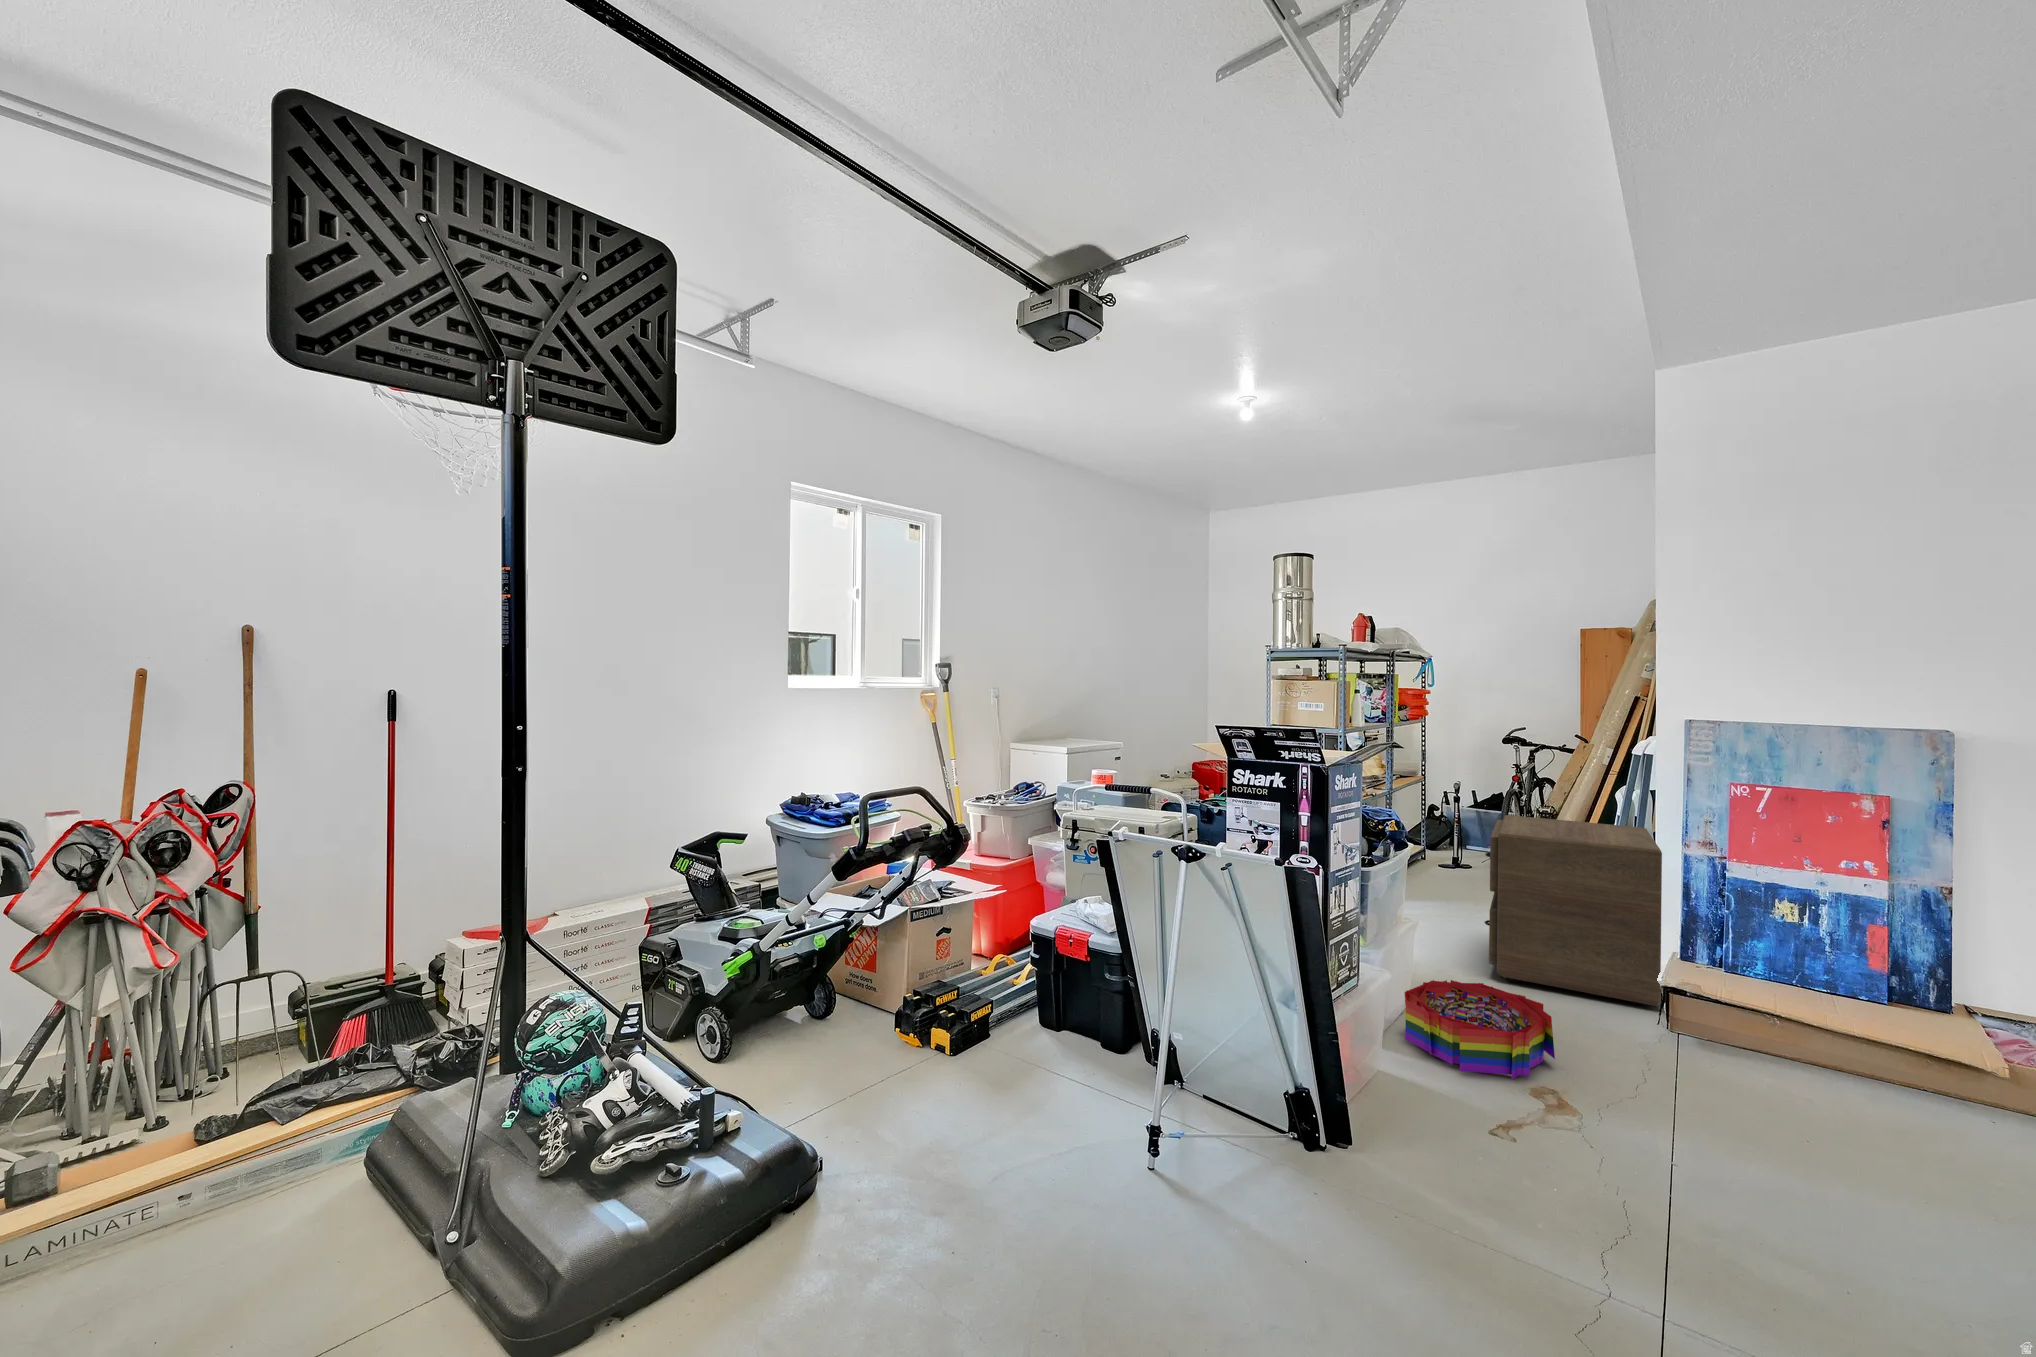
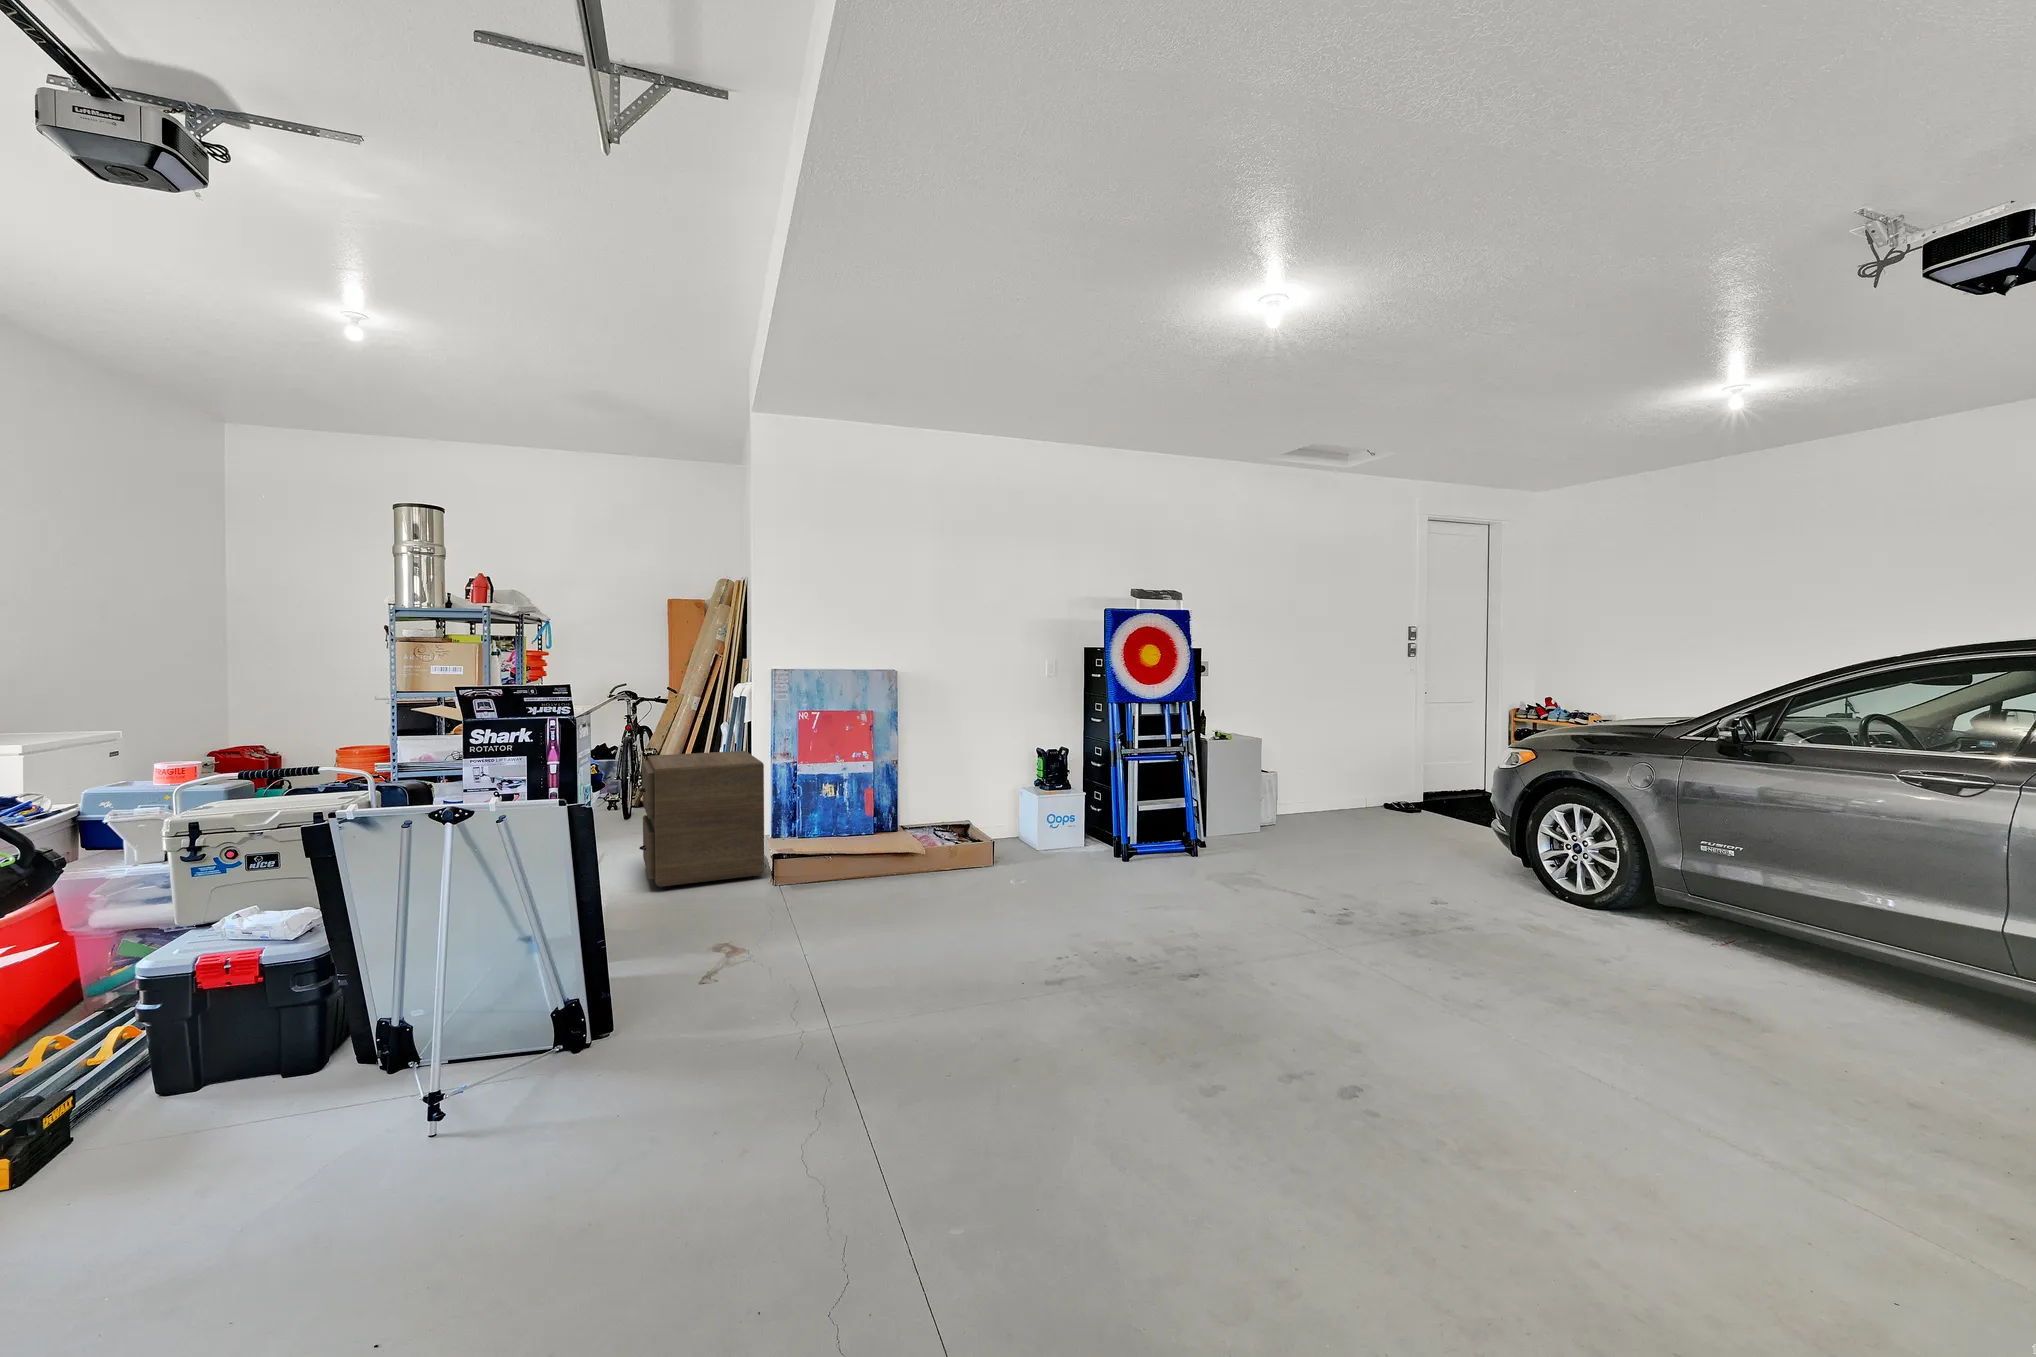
storage bin: present [1405,980,1555,1079] -> none [603,888,717,956]

